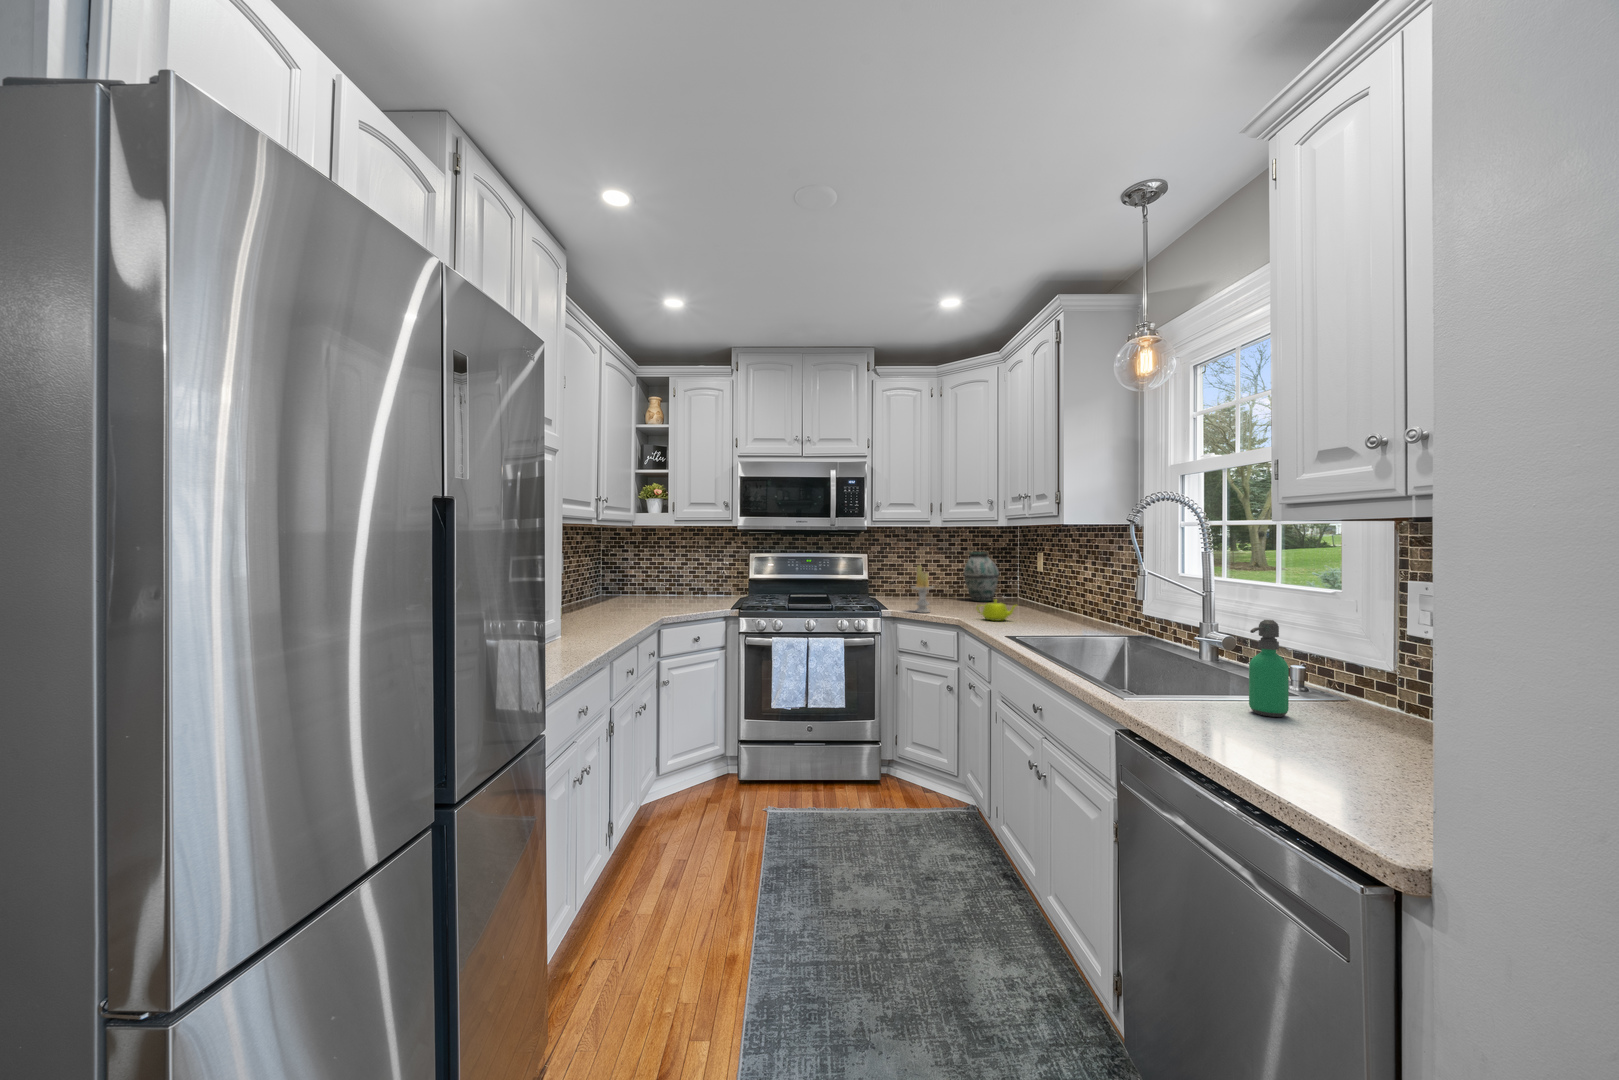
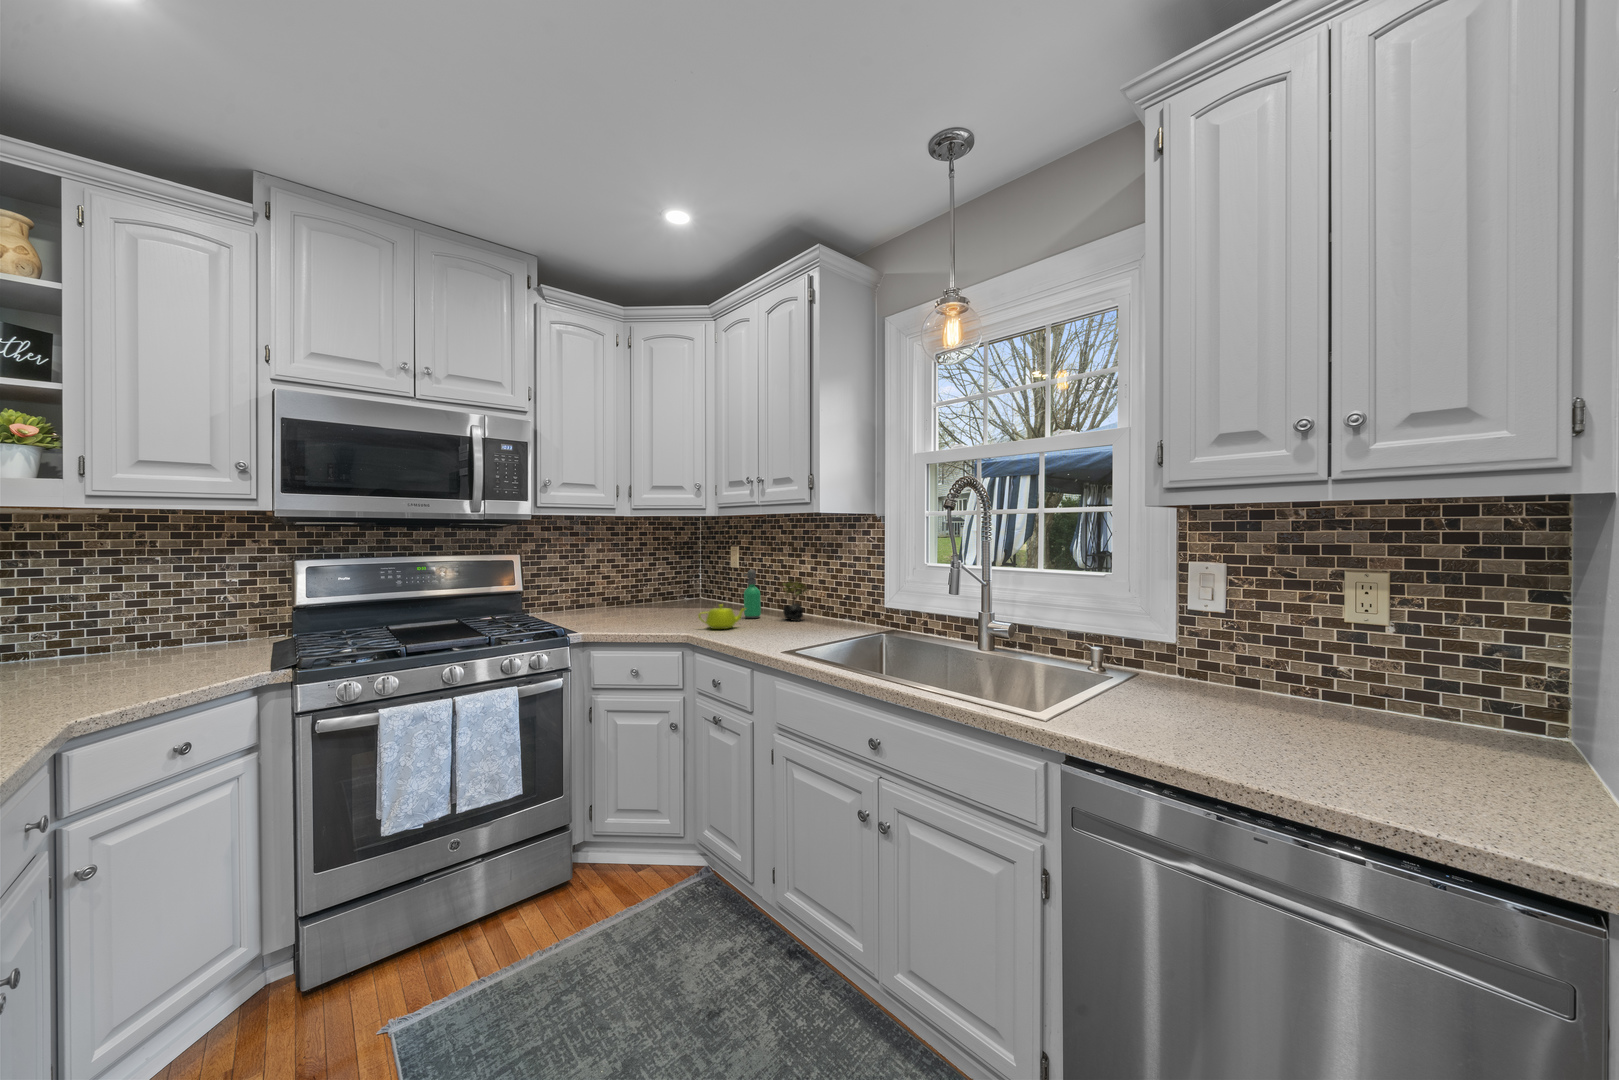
vase: present [964,552,999,601] -> none [645,548,686,606]
candle: present [912,565,933,613] -> none [607,568,638,628]
succulent plant: none [1059,583,1088,622] -> present [783,579,810,621]
soap dispenser: present [1249,620,1289,717] -> present [743,570,761,618]

